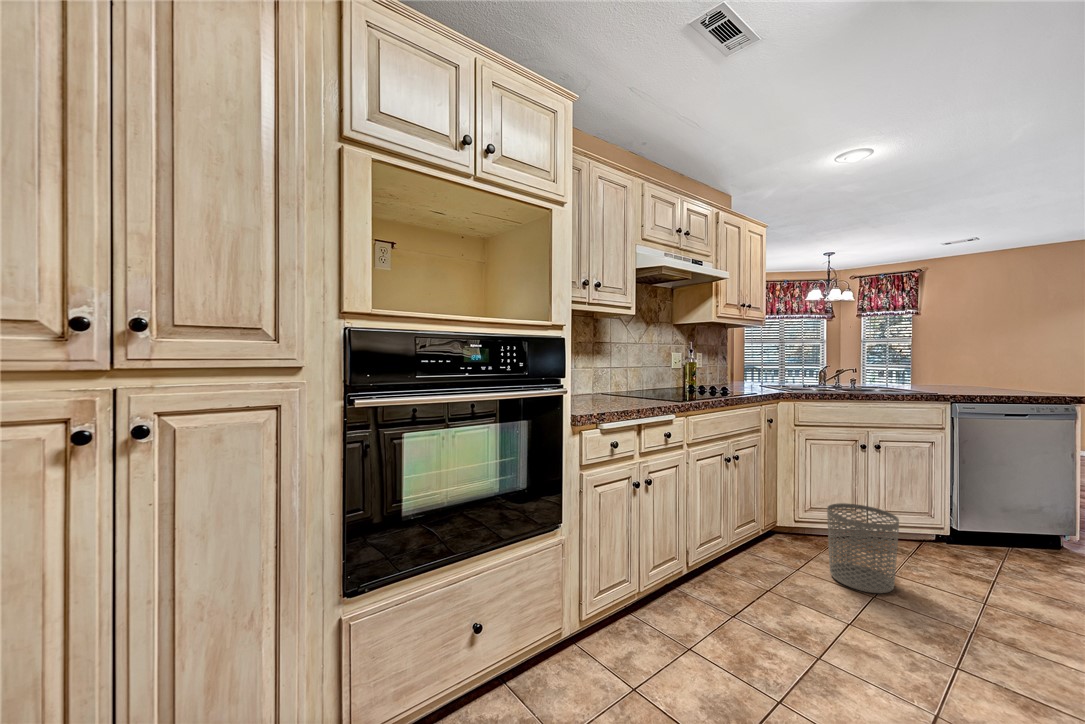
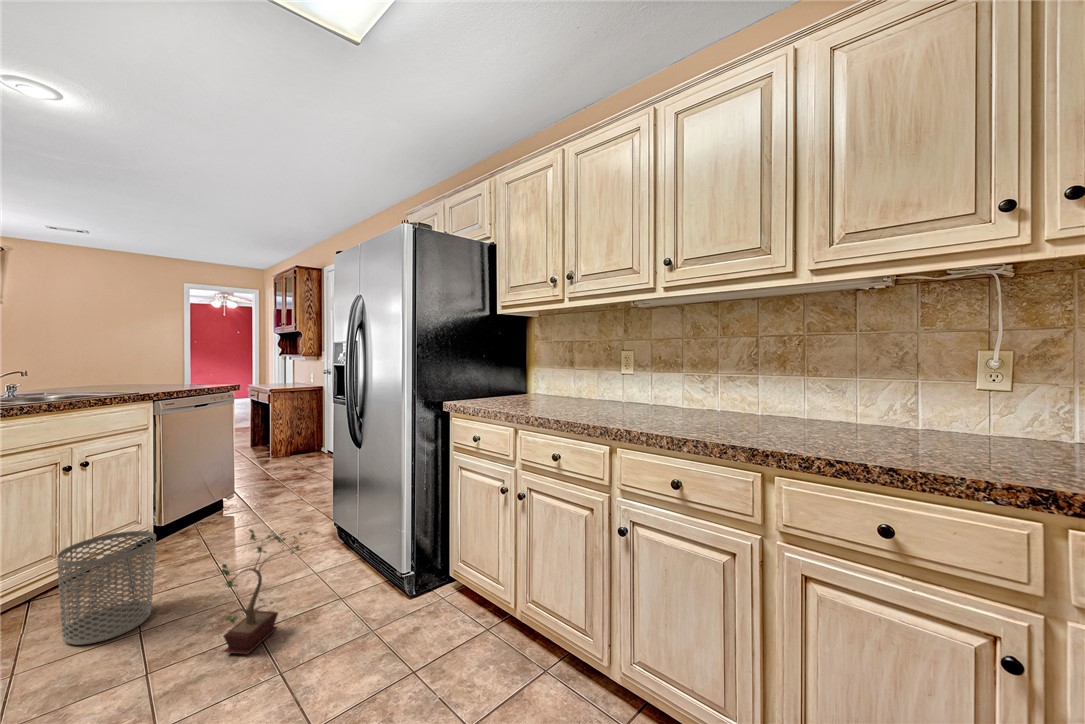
potted plant: none [898,544,1046,682] -> present [222,529,307,655]

